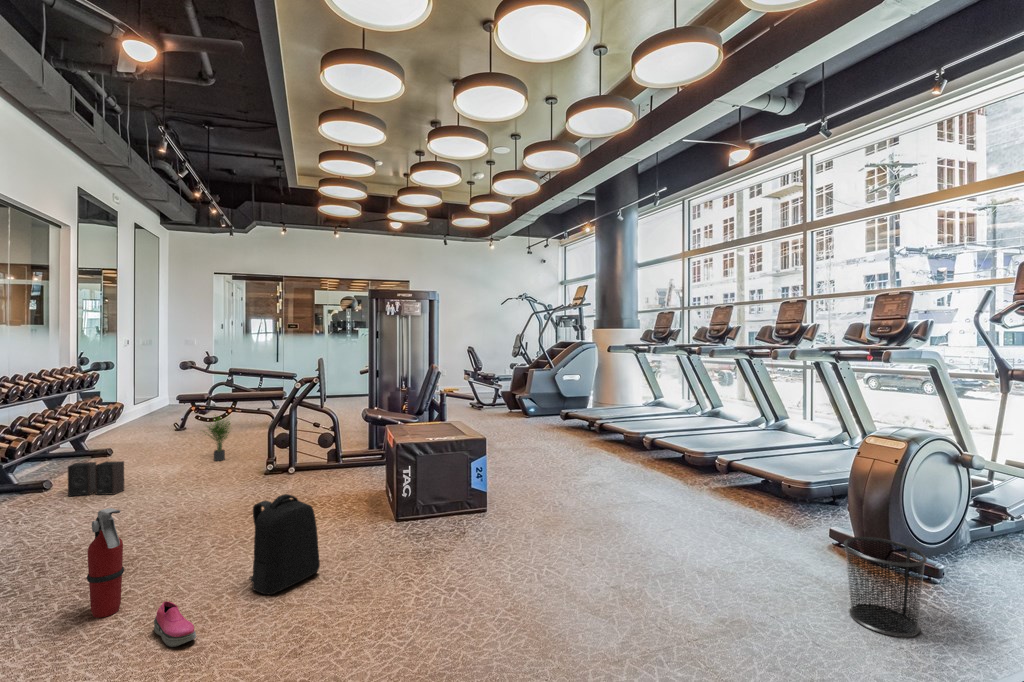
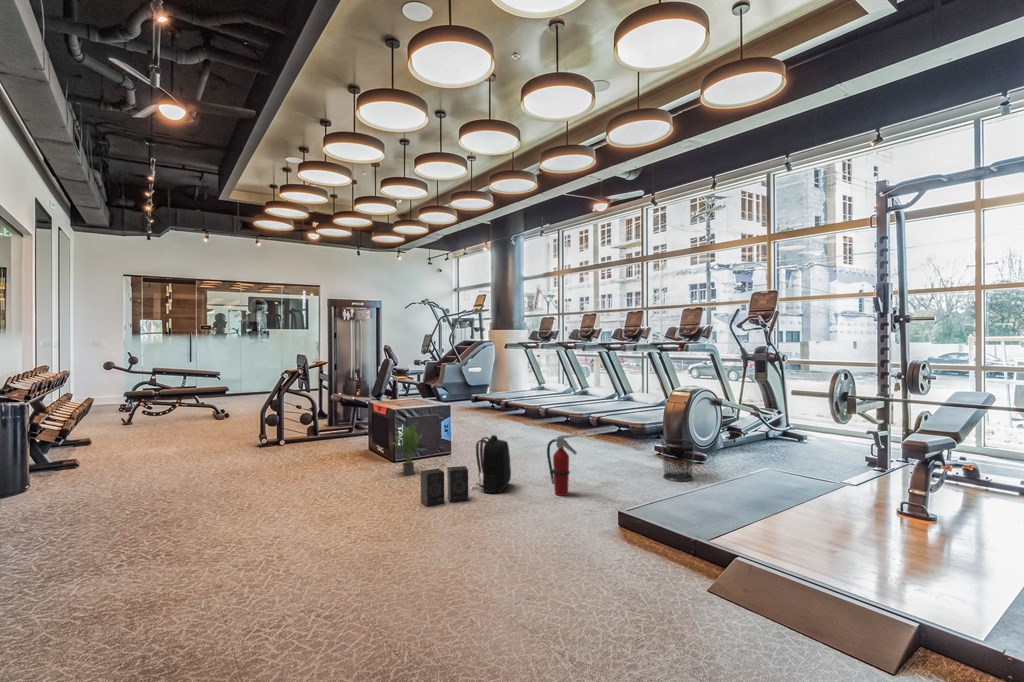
potted plant: present [208,417,230,461] -> present [396,428,418,475]
speaker: present [68,461,124,497] -> present [421,466,468,506]
backpack: present [250,494,320,595] -> present [476,435,511,493]
fire extinguisher: present [87,508,124,618] -> present [547,434,577,496]
shoe: present [154,601,196,647] -> none [294,497,328,517]

